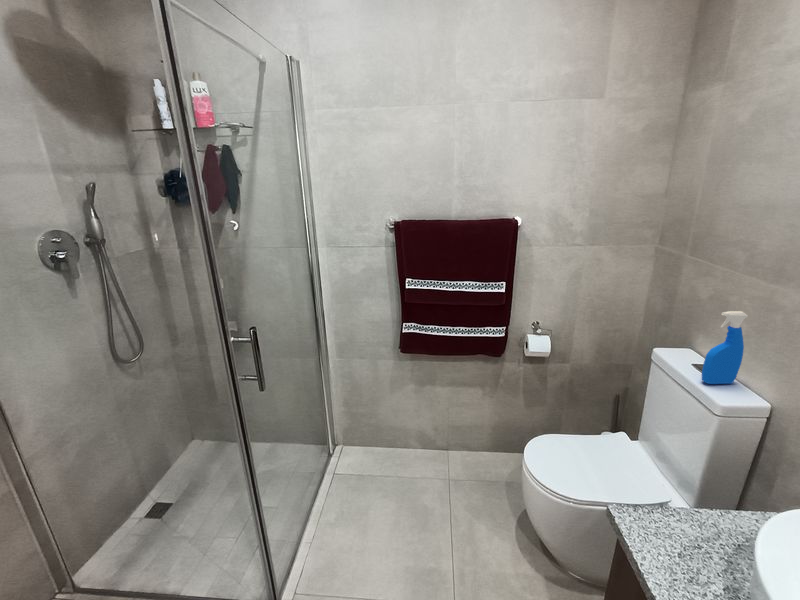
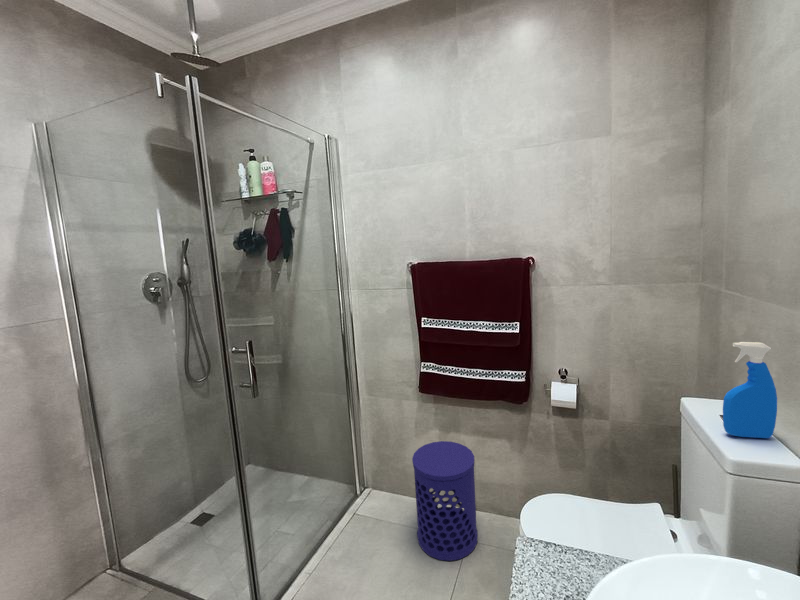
waste bin: none [399,395,458,502] -> present [412,441,478,561]

